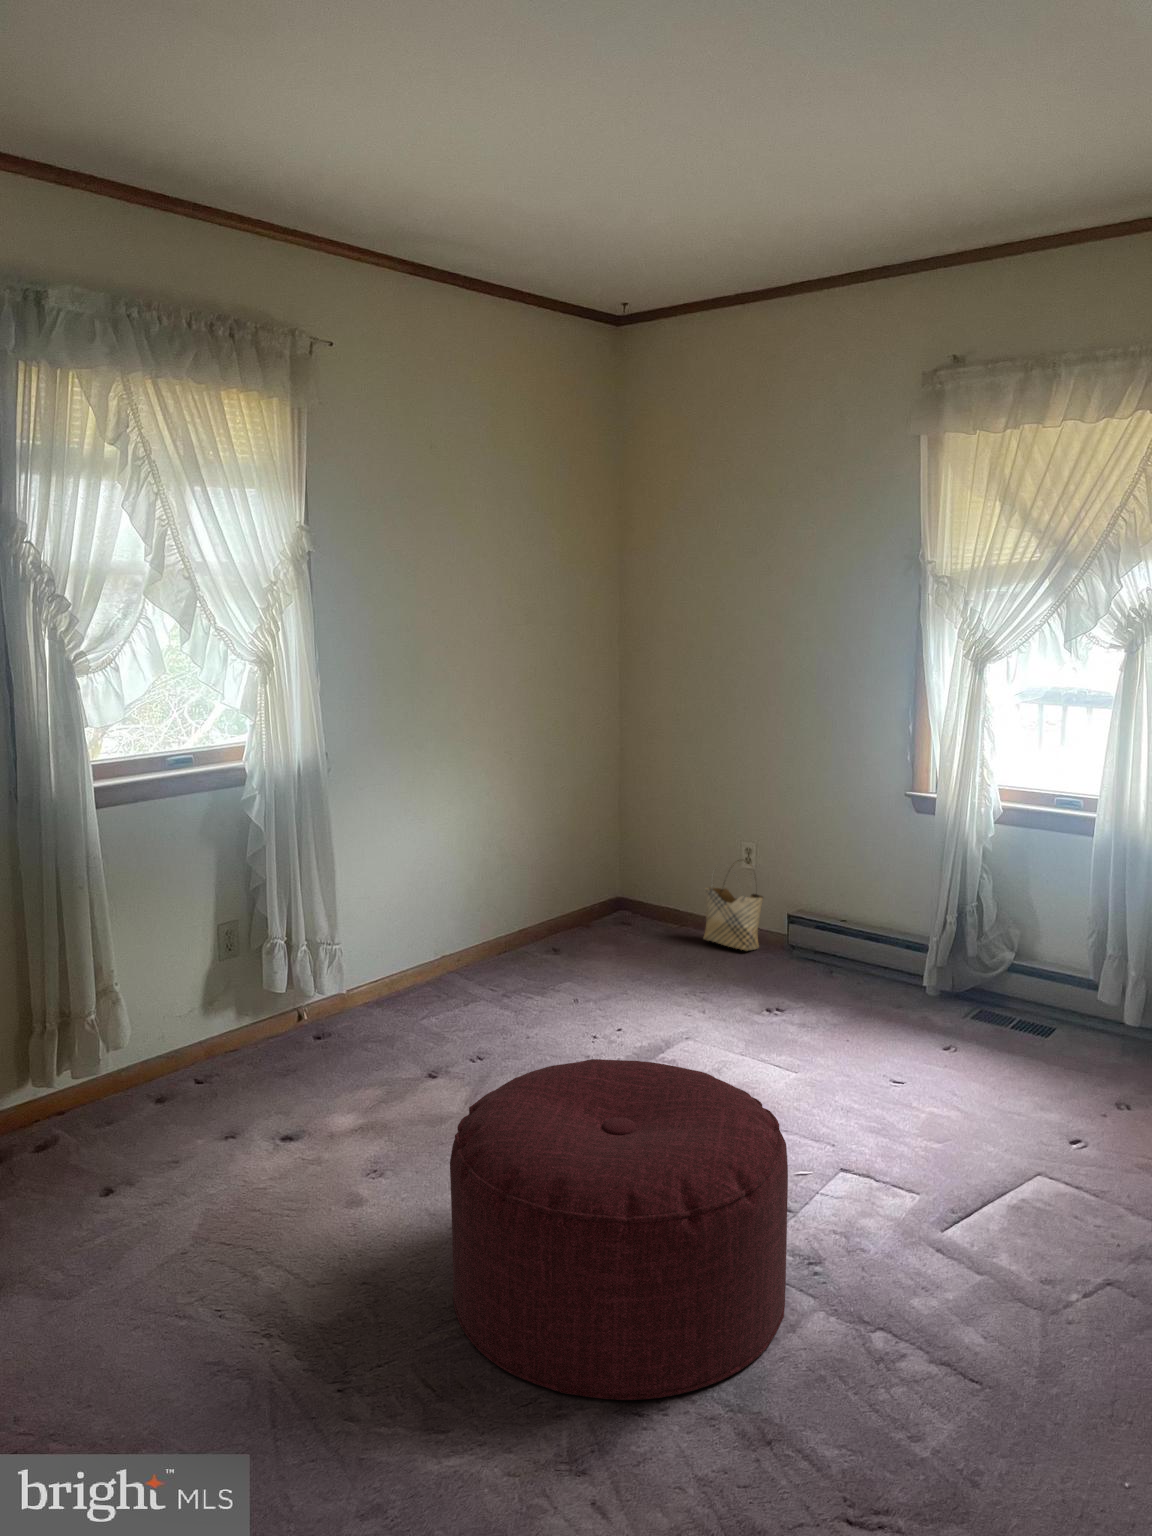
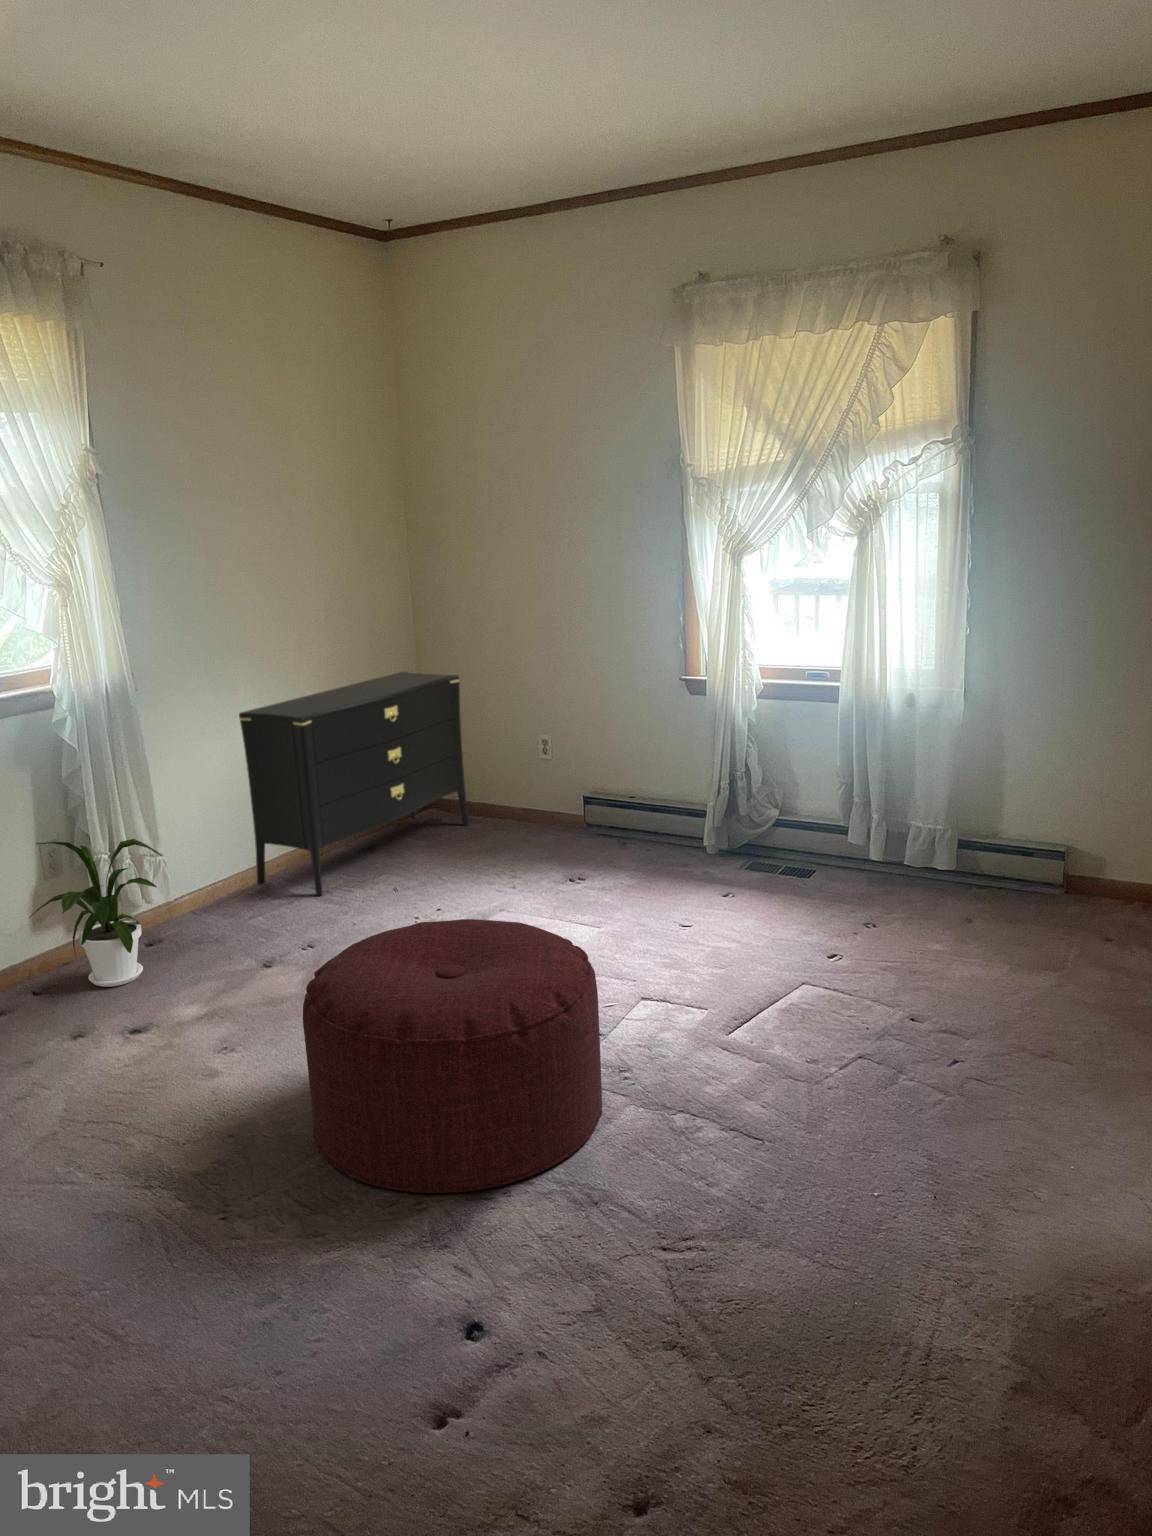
dresser: none [431,766,663,1000] -> present [239,672,469,895]
woven basket: present [703,860,763,950] -> none [506,750,560,832]
house plant: none [201,926,337,1082] -> present [29,839,162,987]

